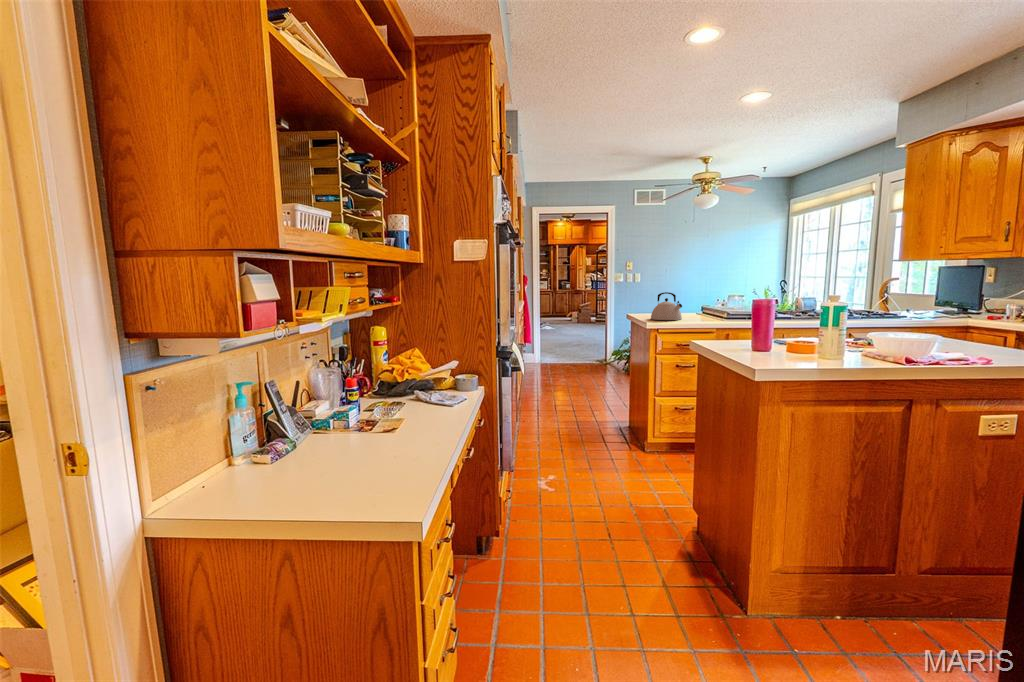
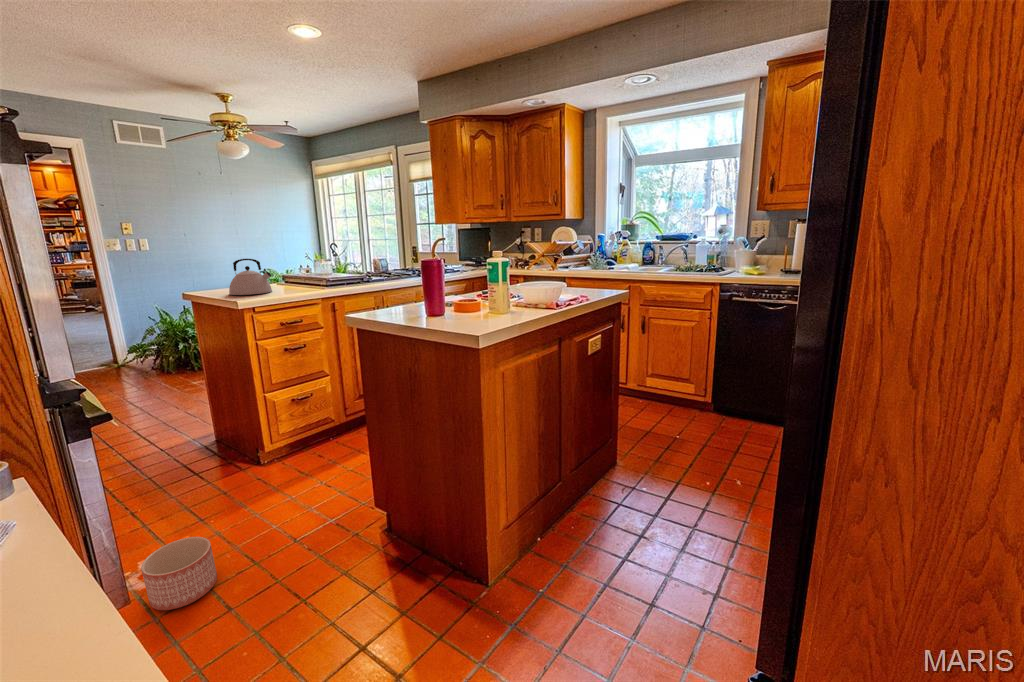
planter: none [543,467,579,507] -> present [141,537,217,610]

